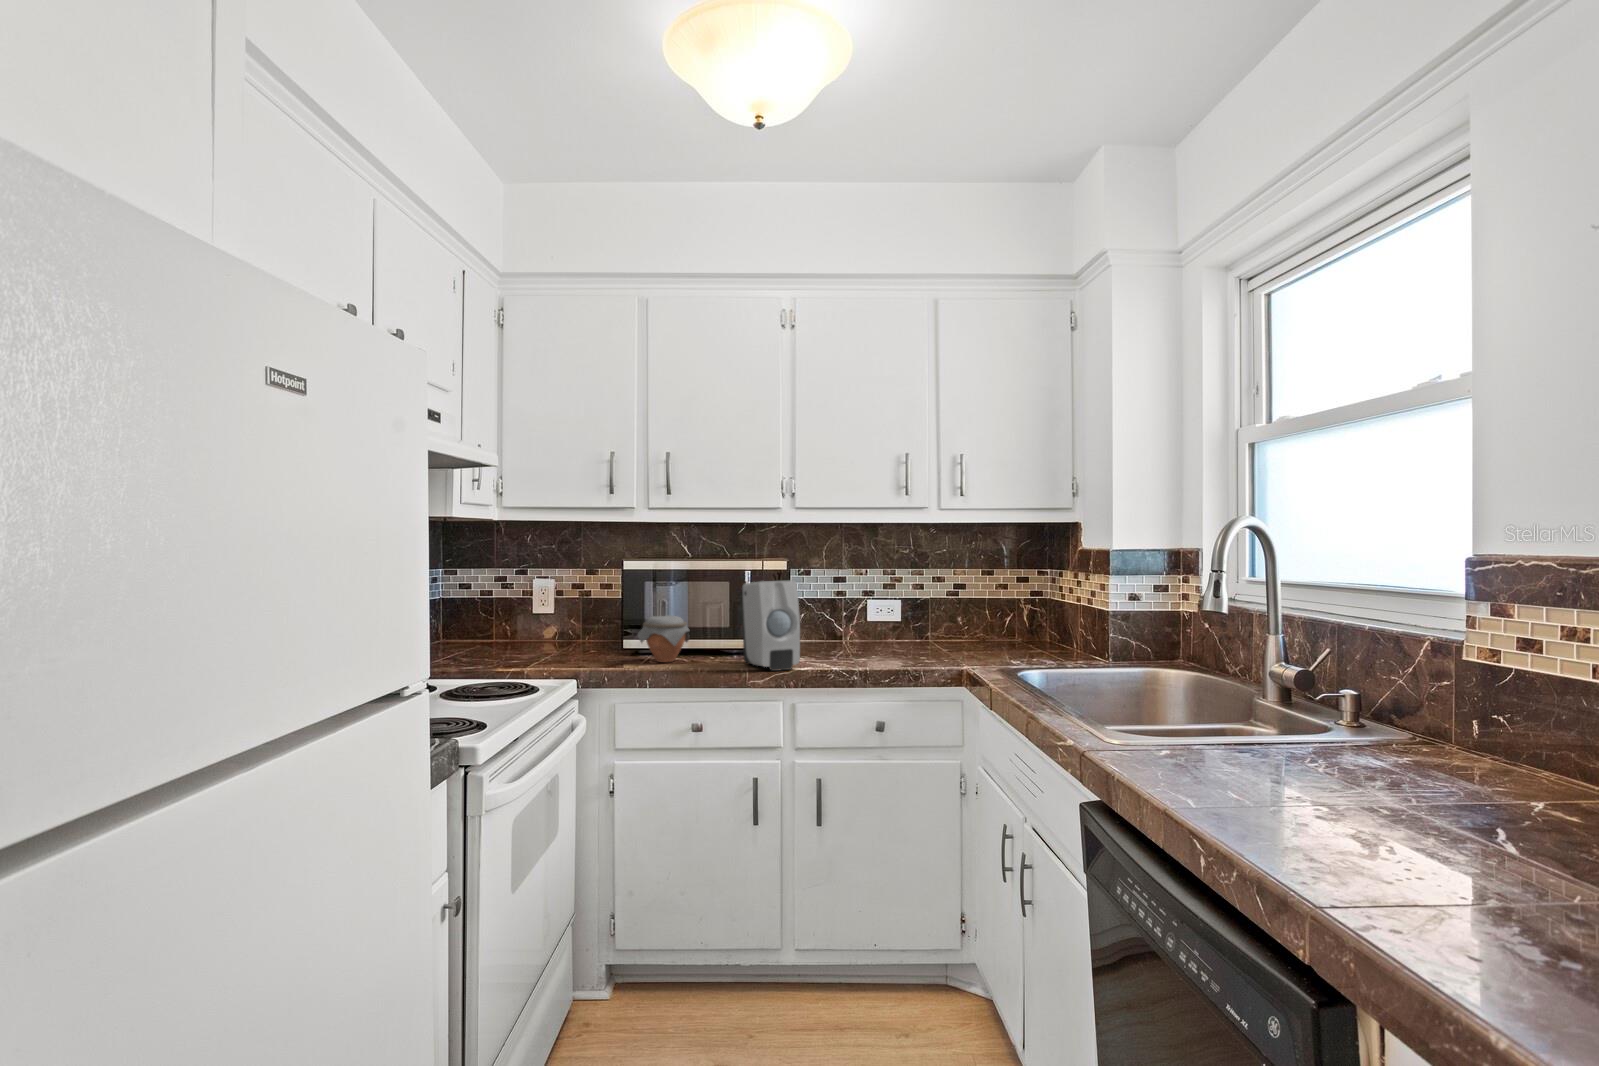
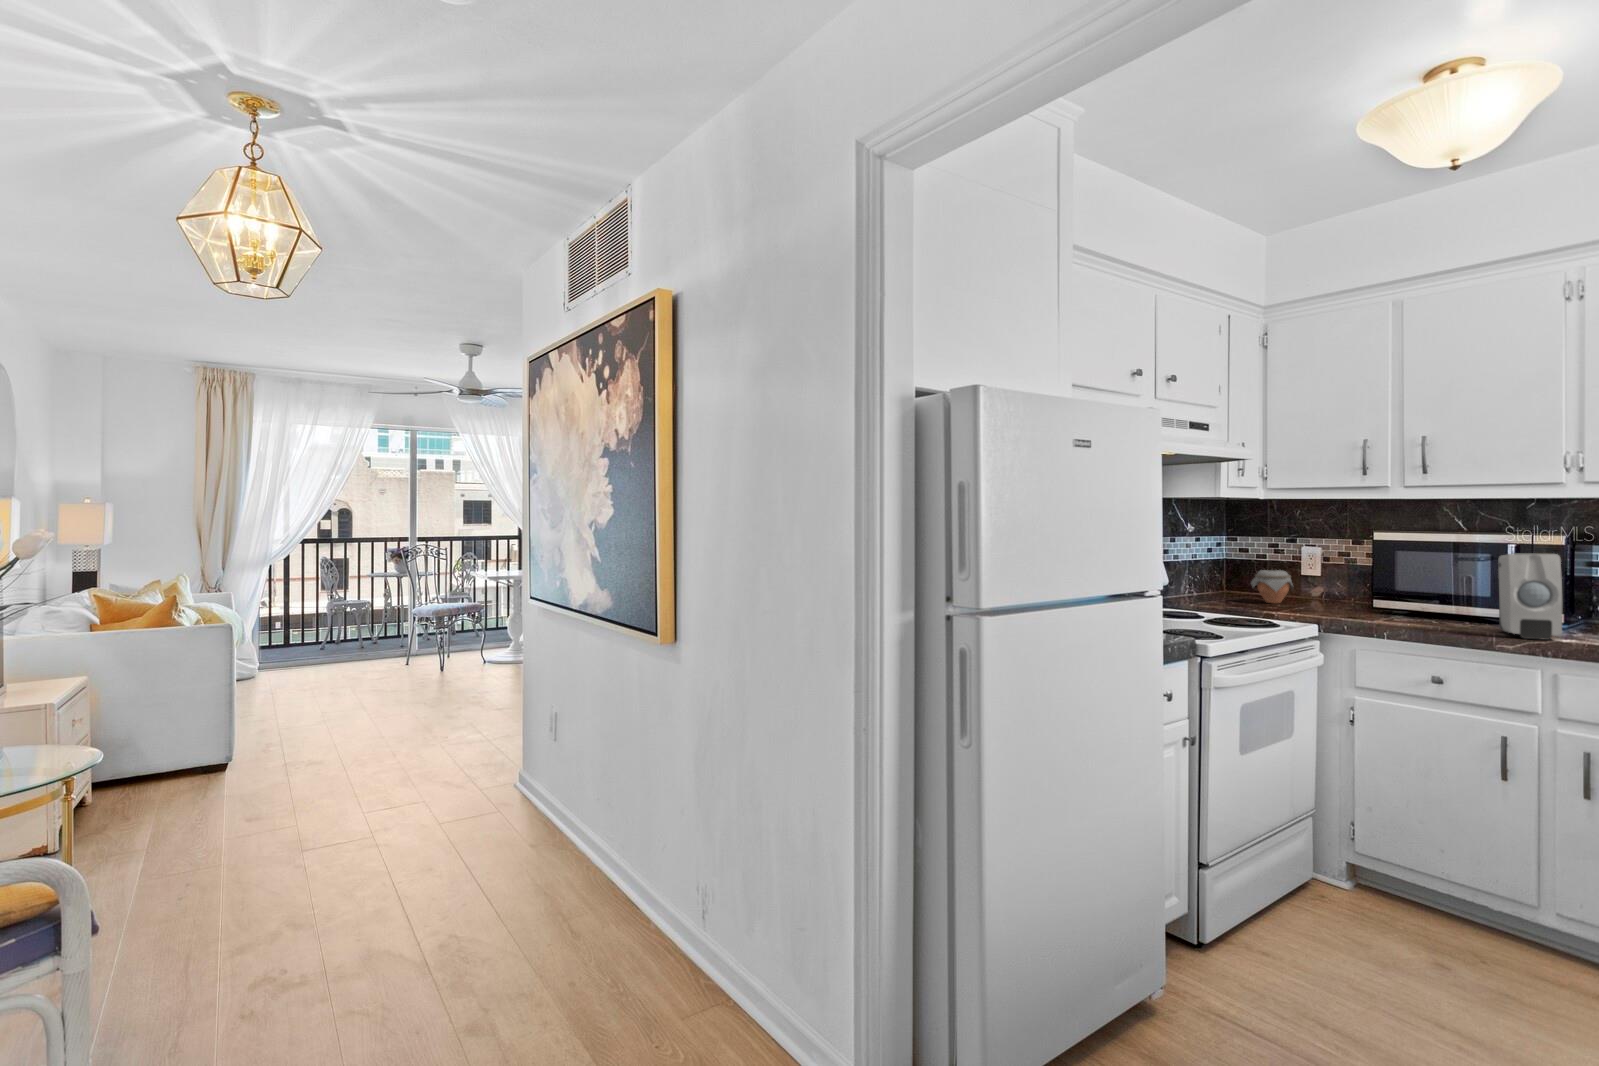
jar: present [638,615,690,662] -> present [1251,570,1293,603]

